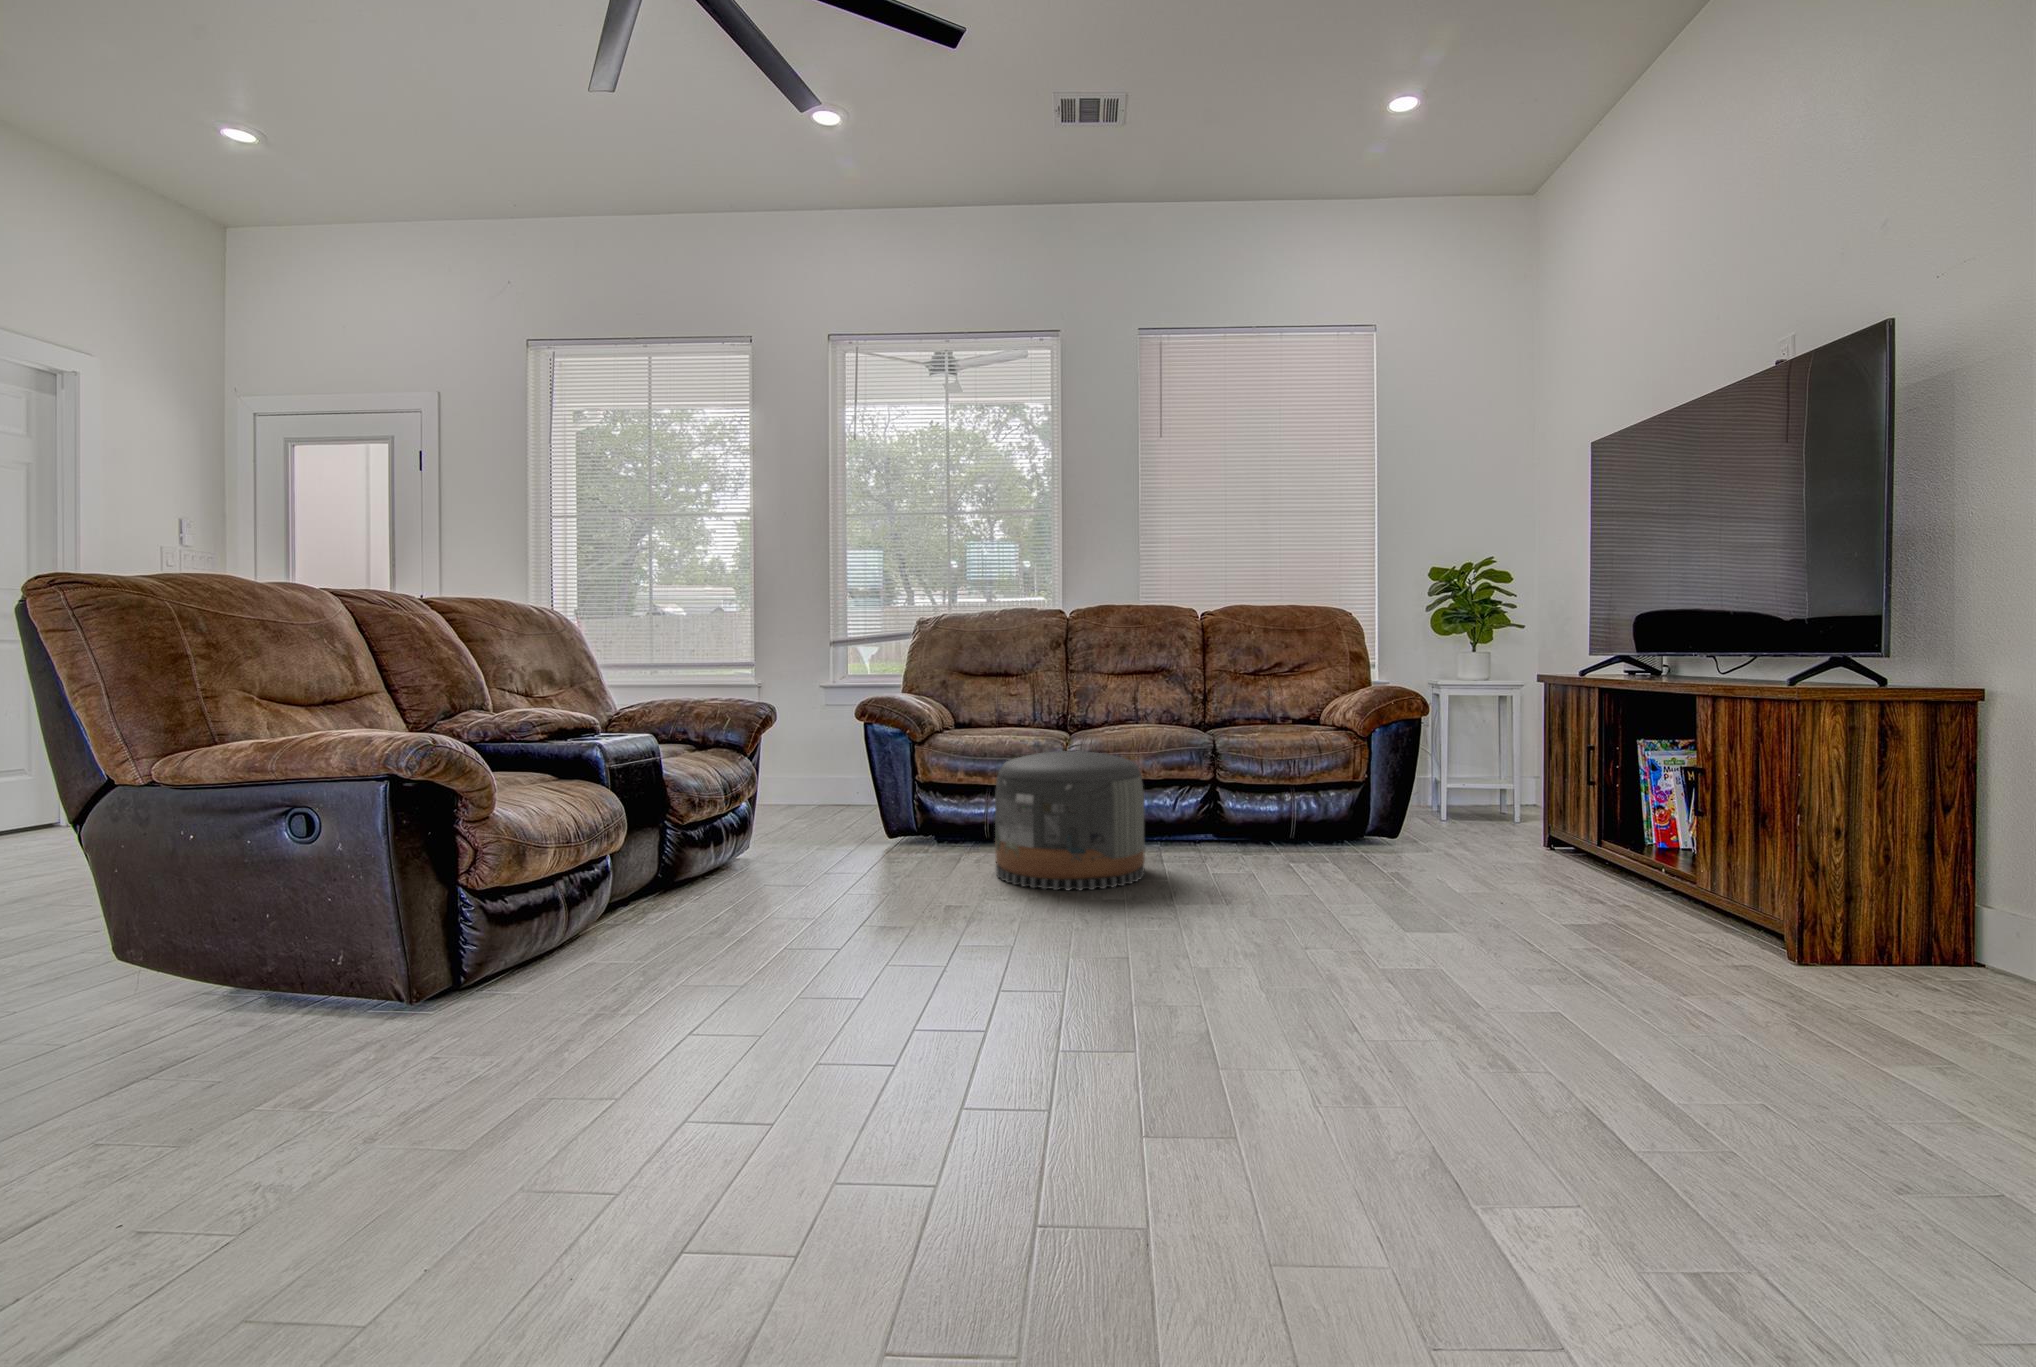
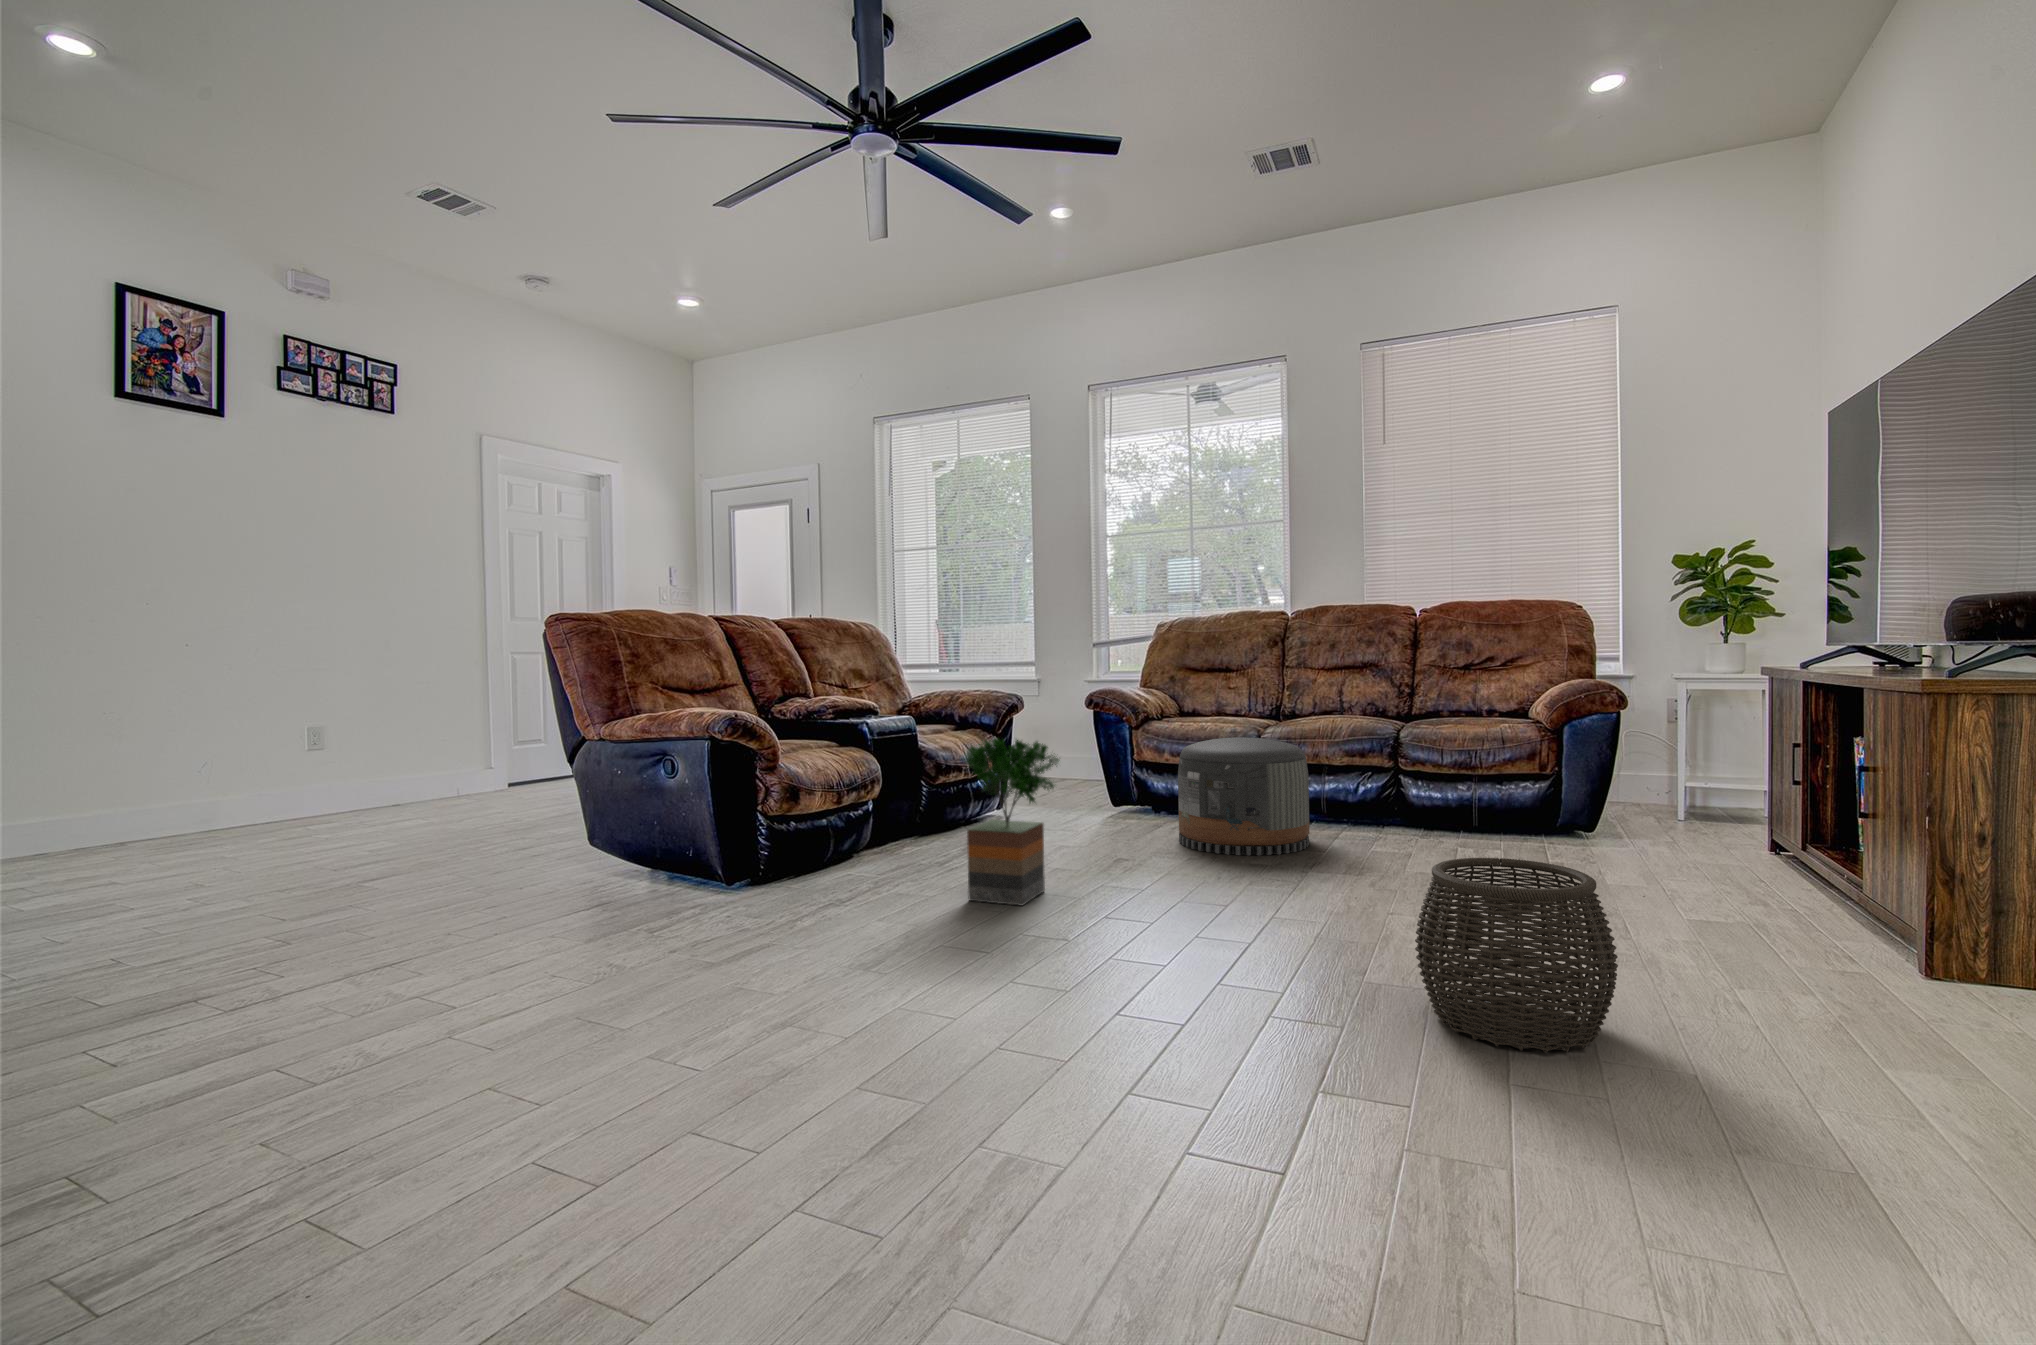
potted tree: none [784,759,929,984] -> present [965,738,1059,906]
woven basket: none [1455,882,1688,1104] -> present [1415,858,1618,1053]

